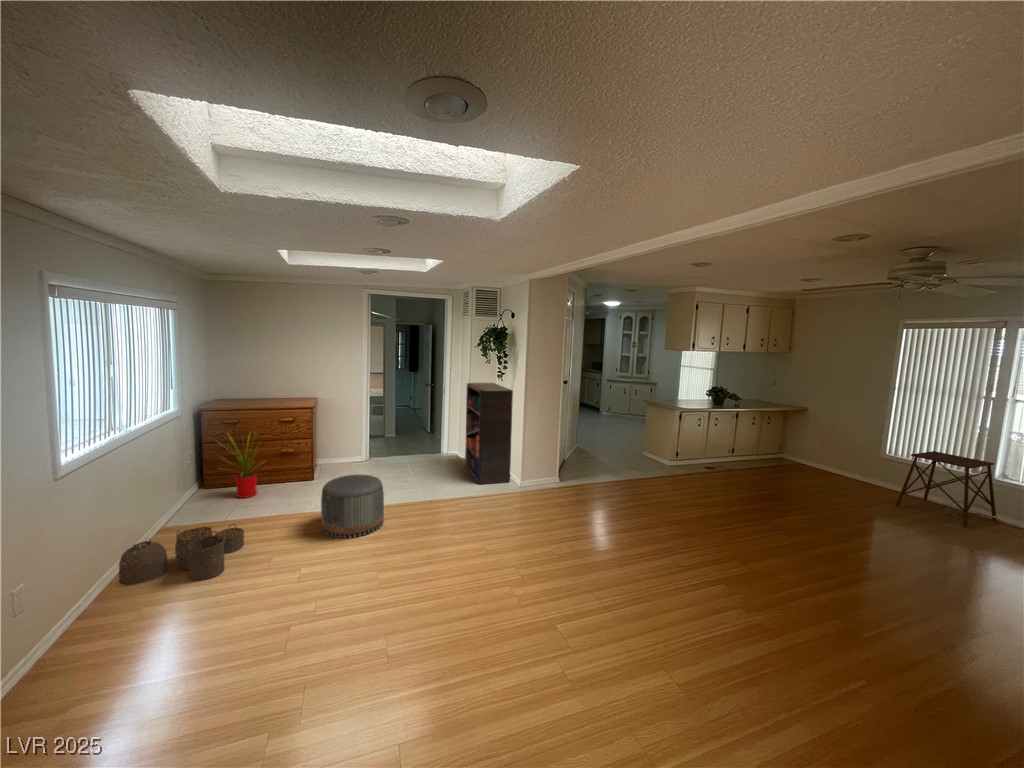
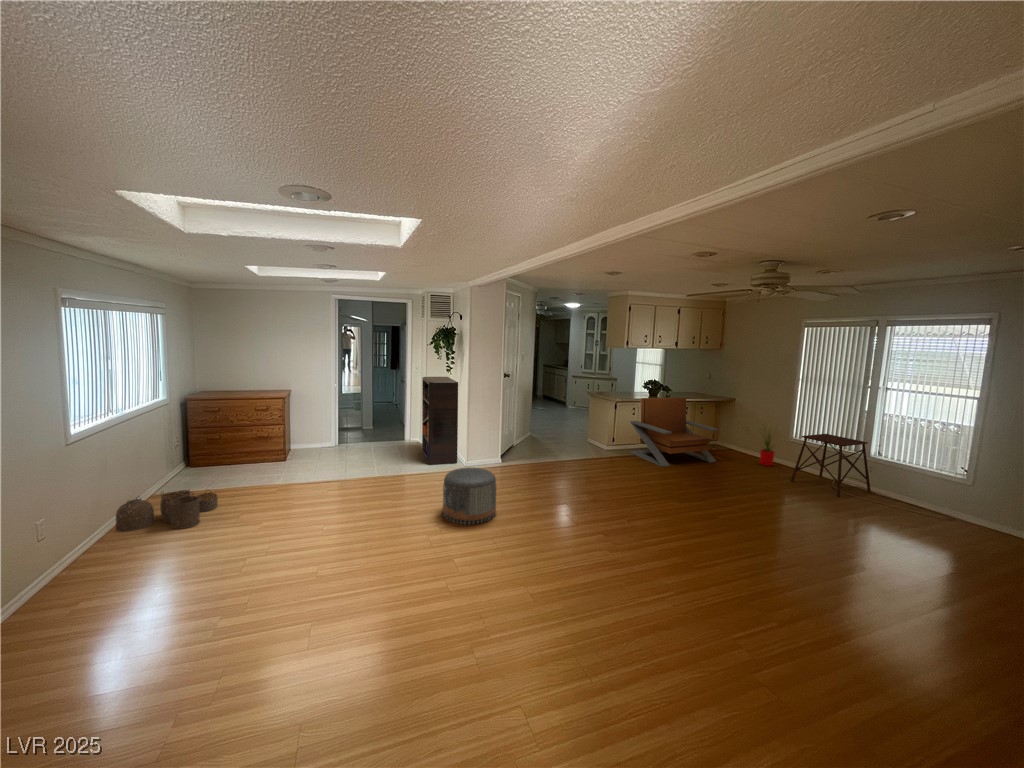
lounge chair: none [694,407,800,487] -> present [630,397,719,467]
house plant: present [228,434,257,498] -> present [759,427,781,466]
pouf: present [321,474,384,539] -> present [443,468,496,524]

